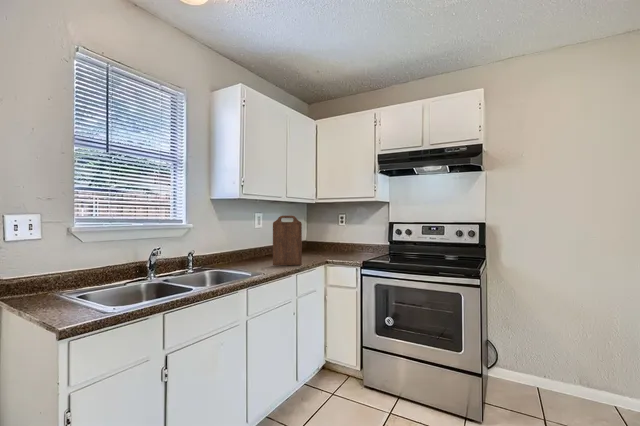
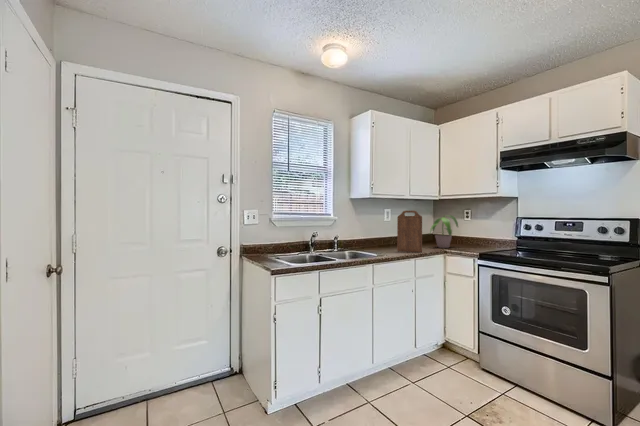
potted plant: none [300,220,340,256] -> present [430,216,458,248]

